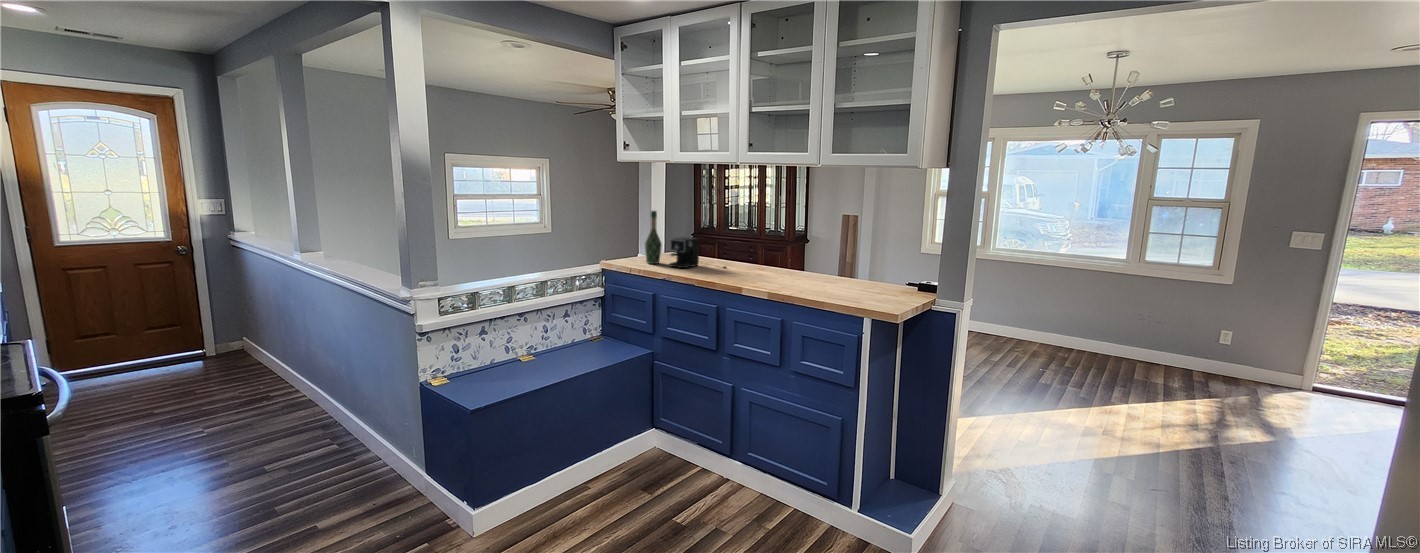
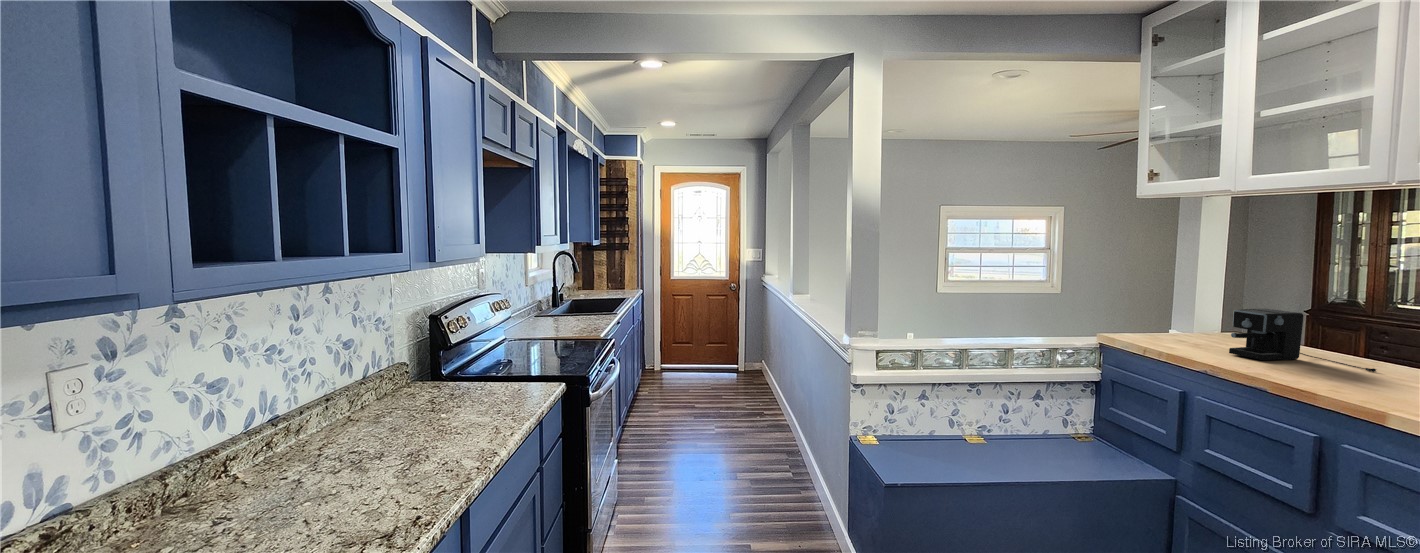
wine bottle: present [645,211,662,264] -> none [1180,265,1215,346]

